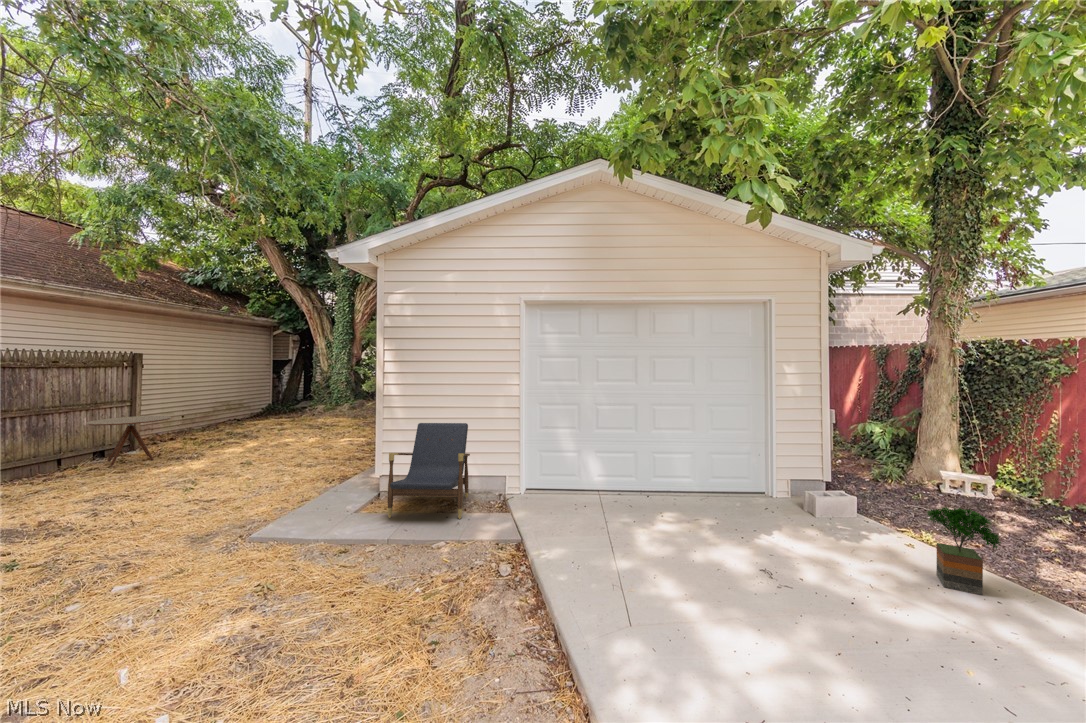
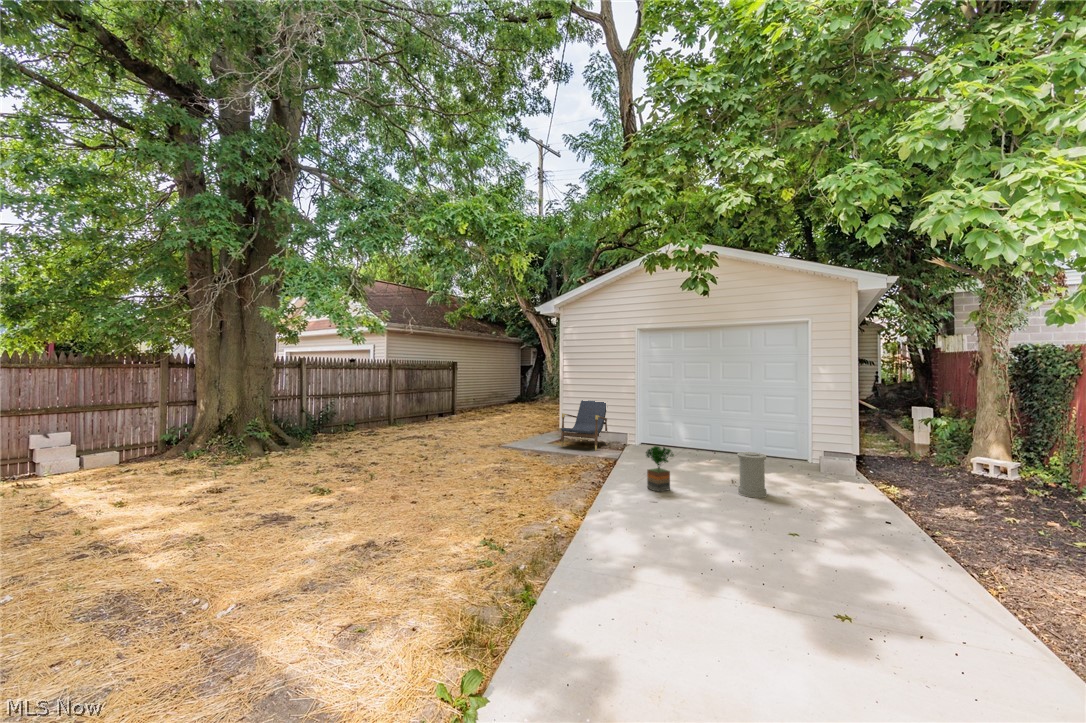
round table: present [86,416,171,466] -> none [436,396,469,421]
potted tree: present [927,507,1001,595] -> present [646,446,674,492]
trash can: none [830,532,894,634] -> present [738,452,767,498]

